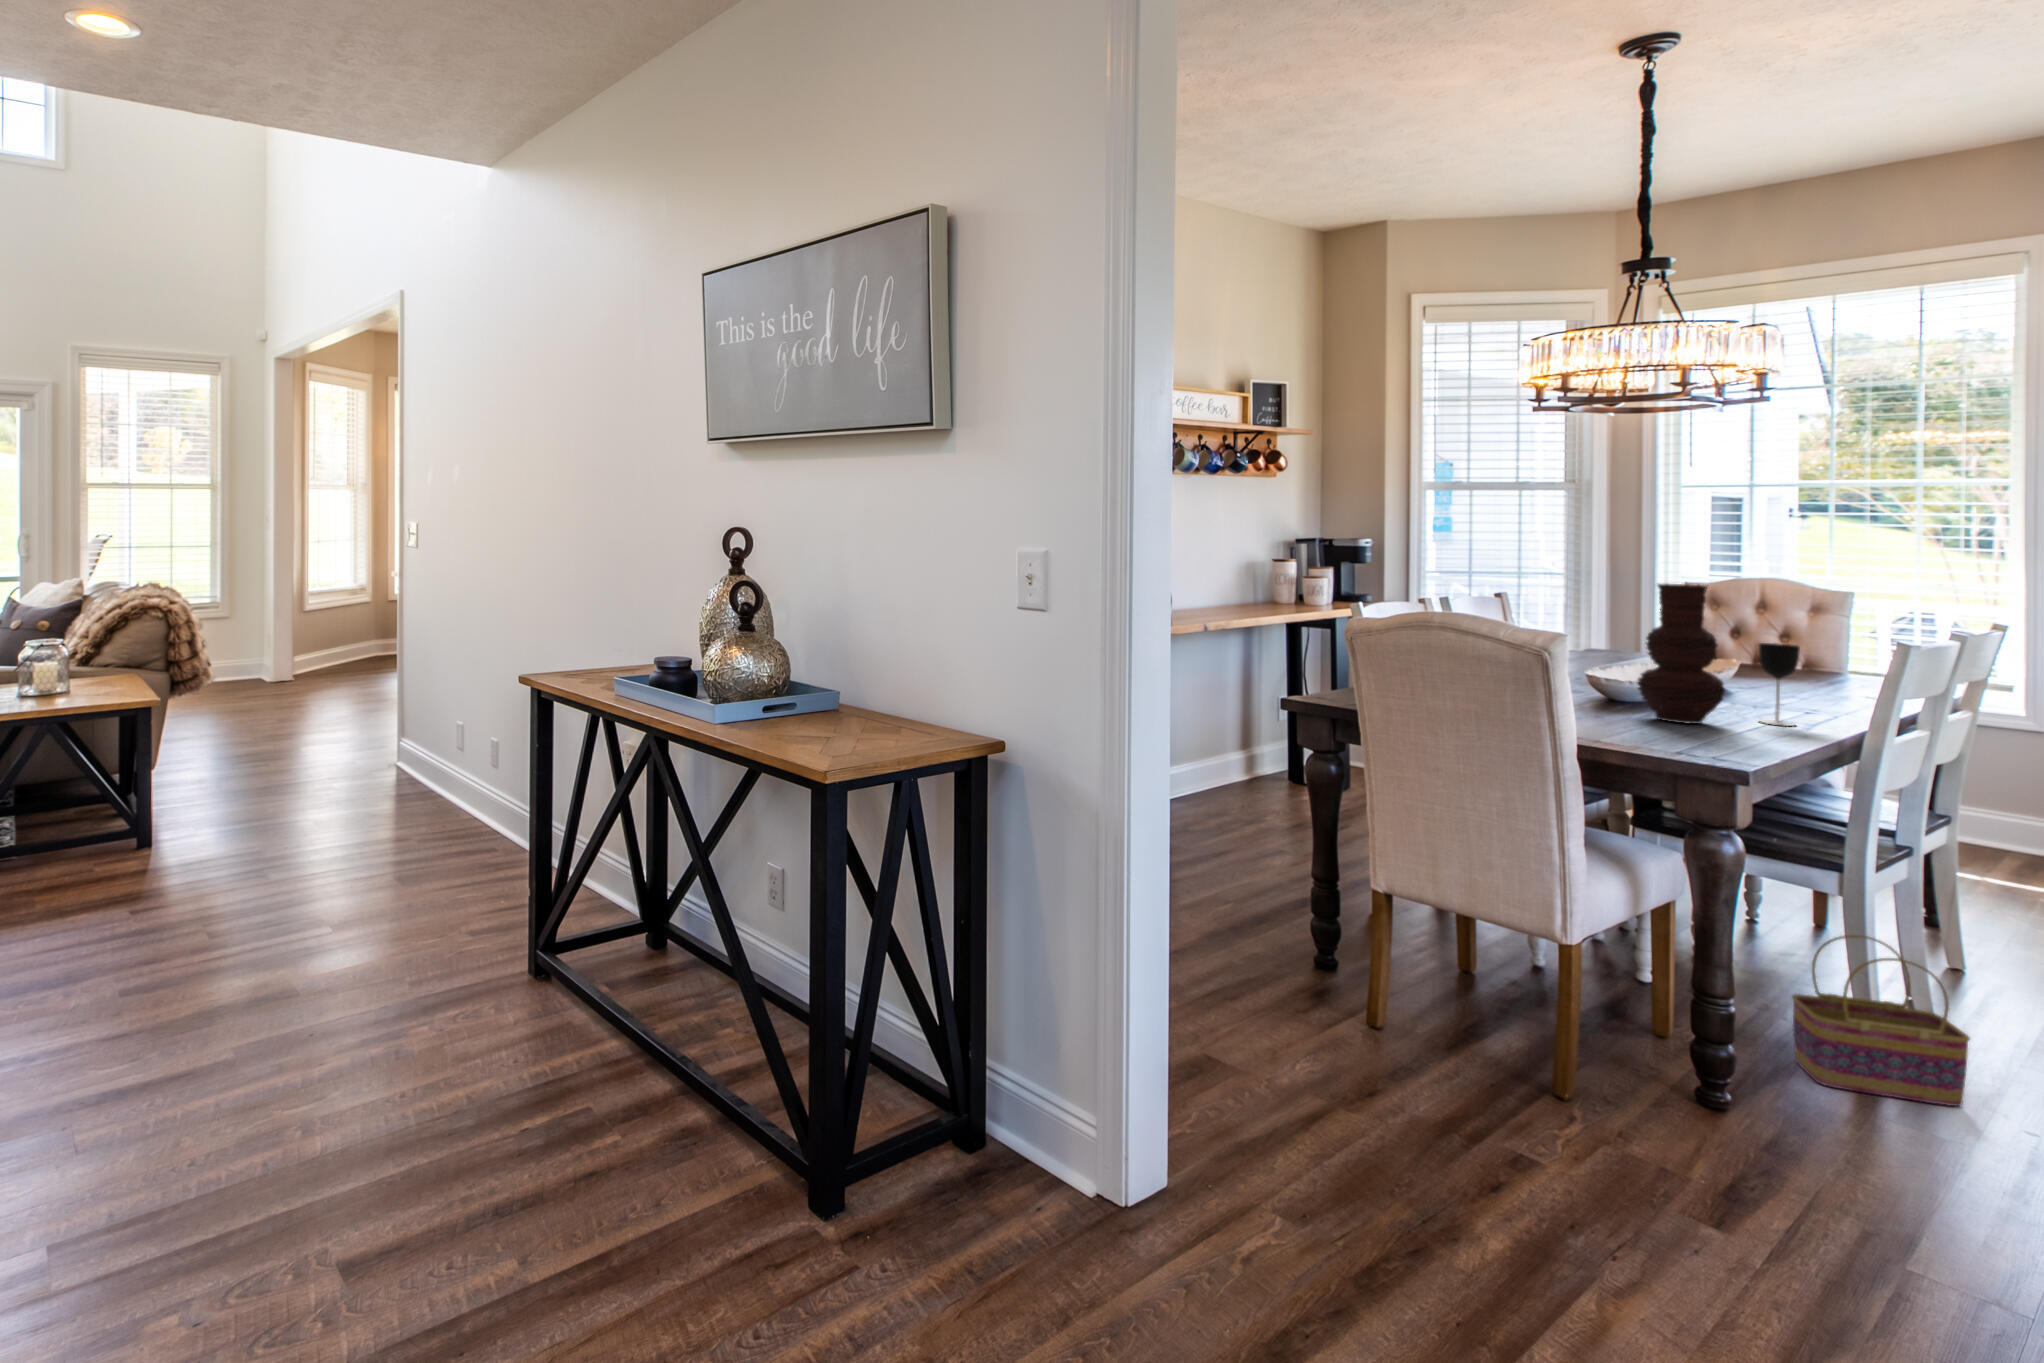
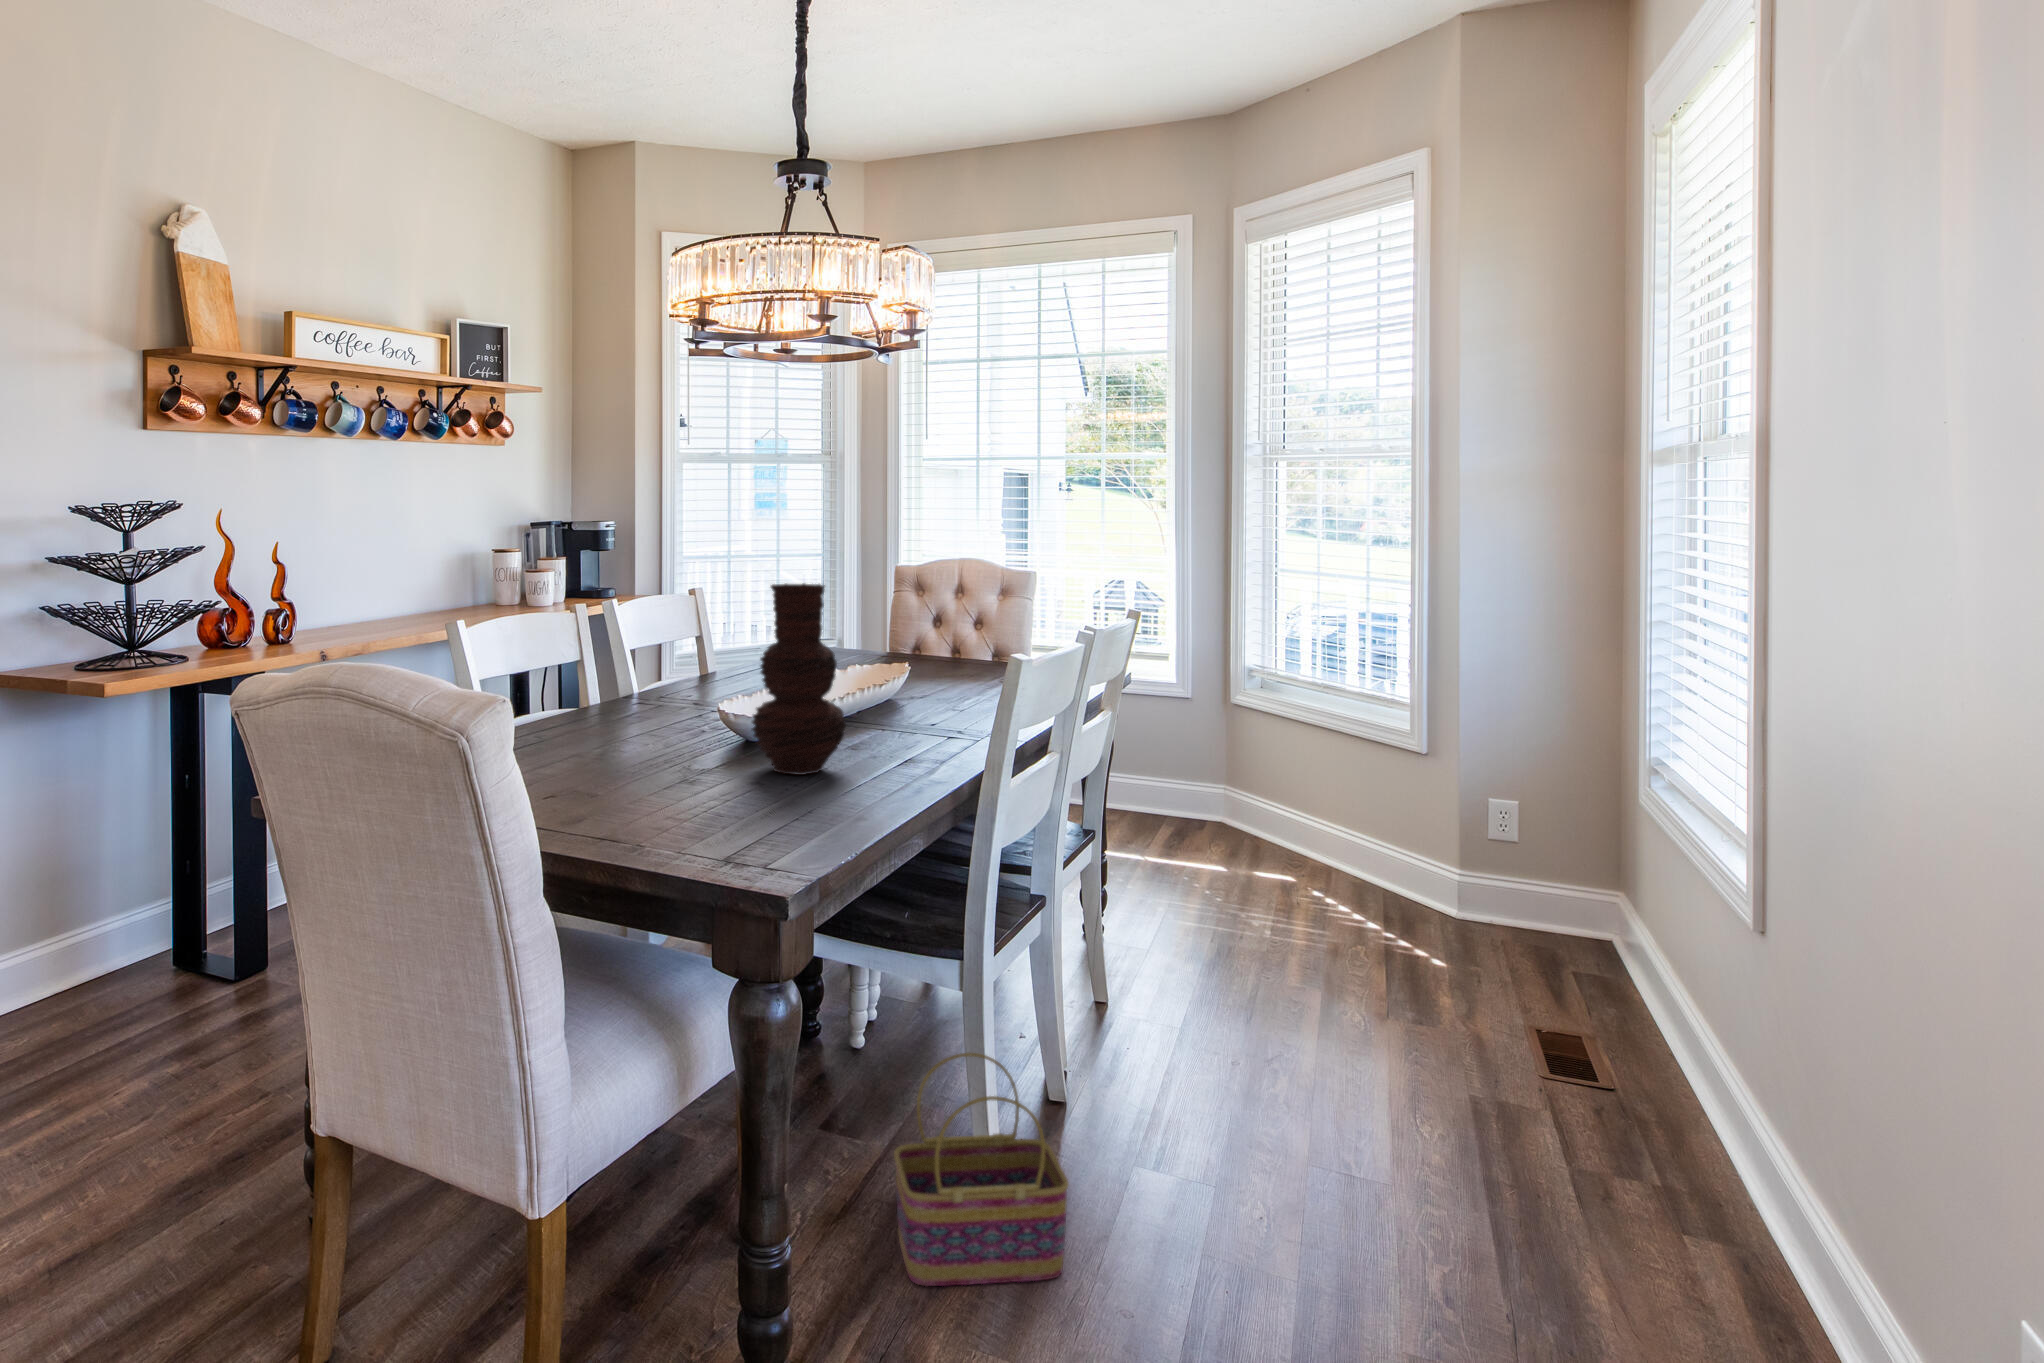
wine glass: present [1759,643,1800,726] -> none [891,654,931,762]

